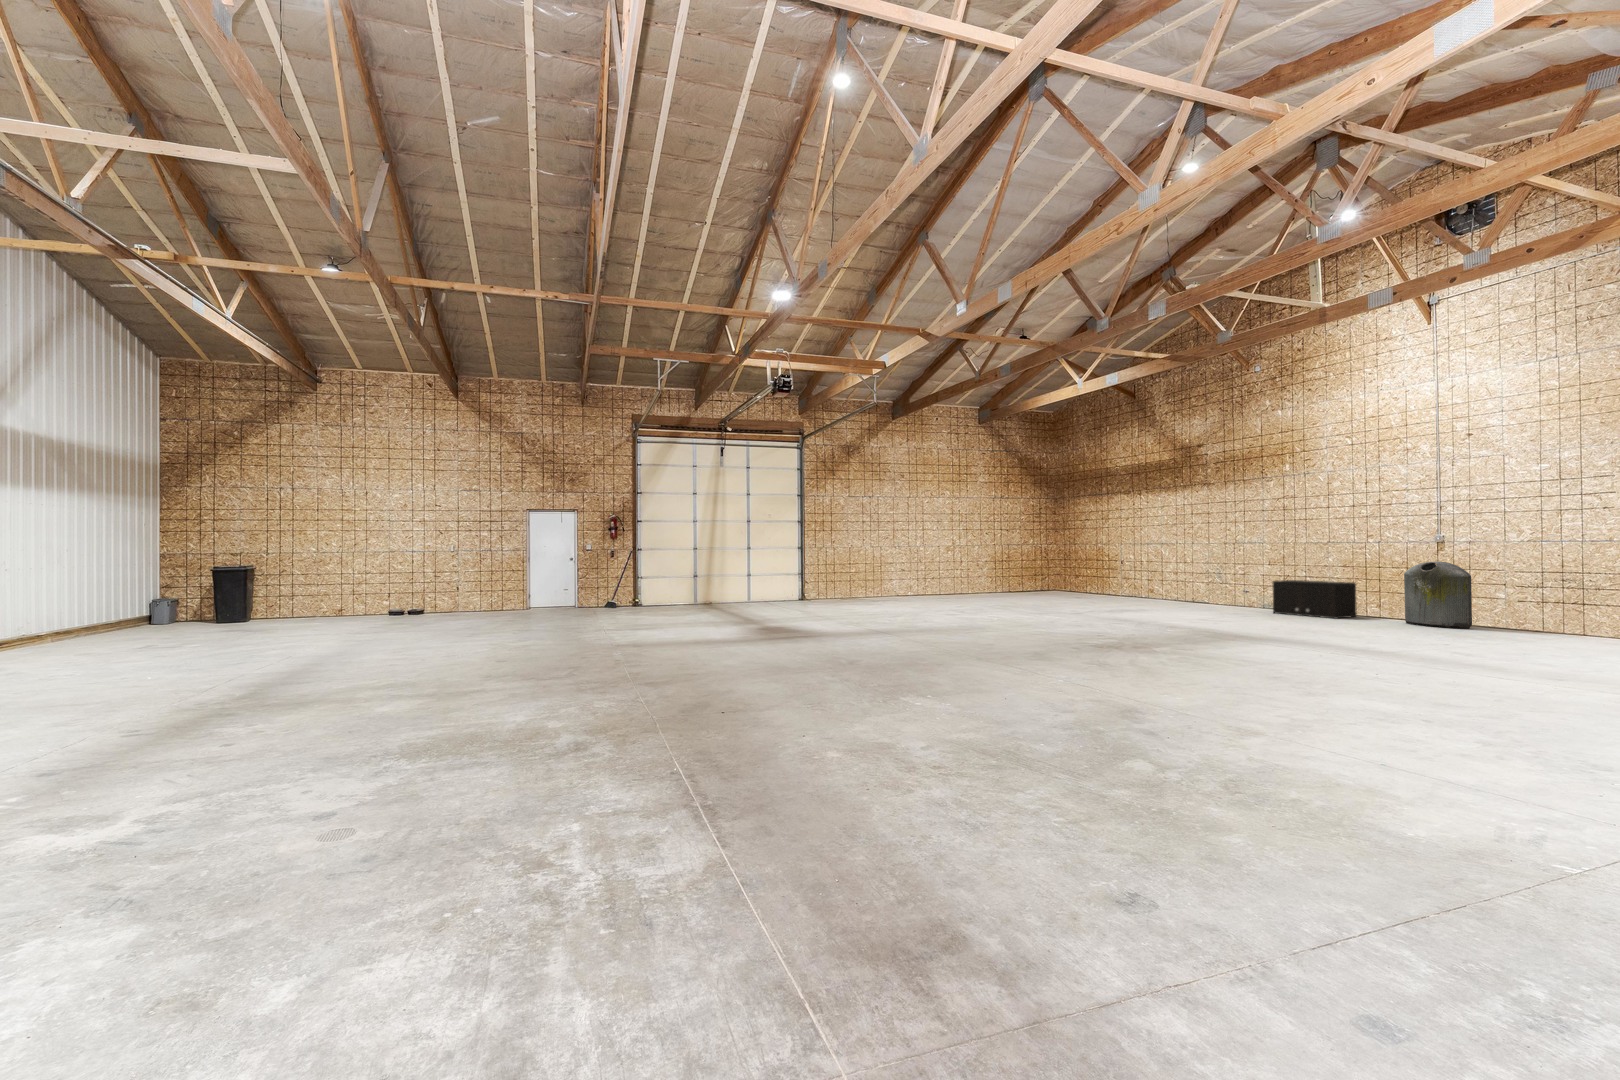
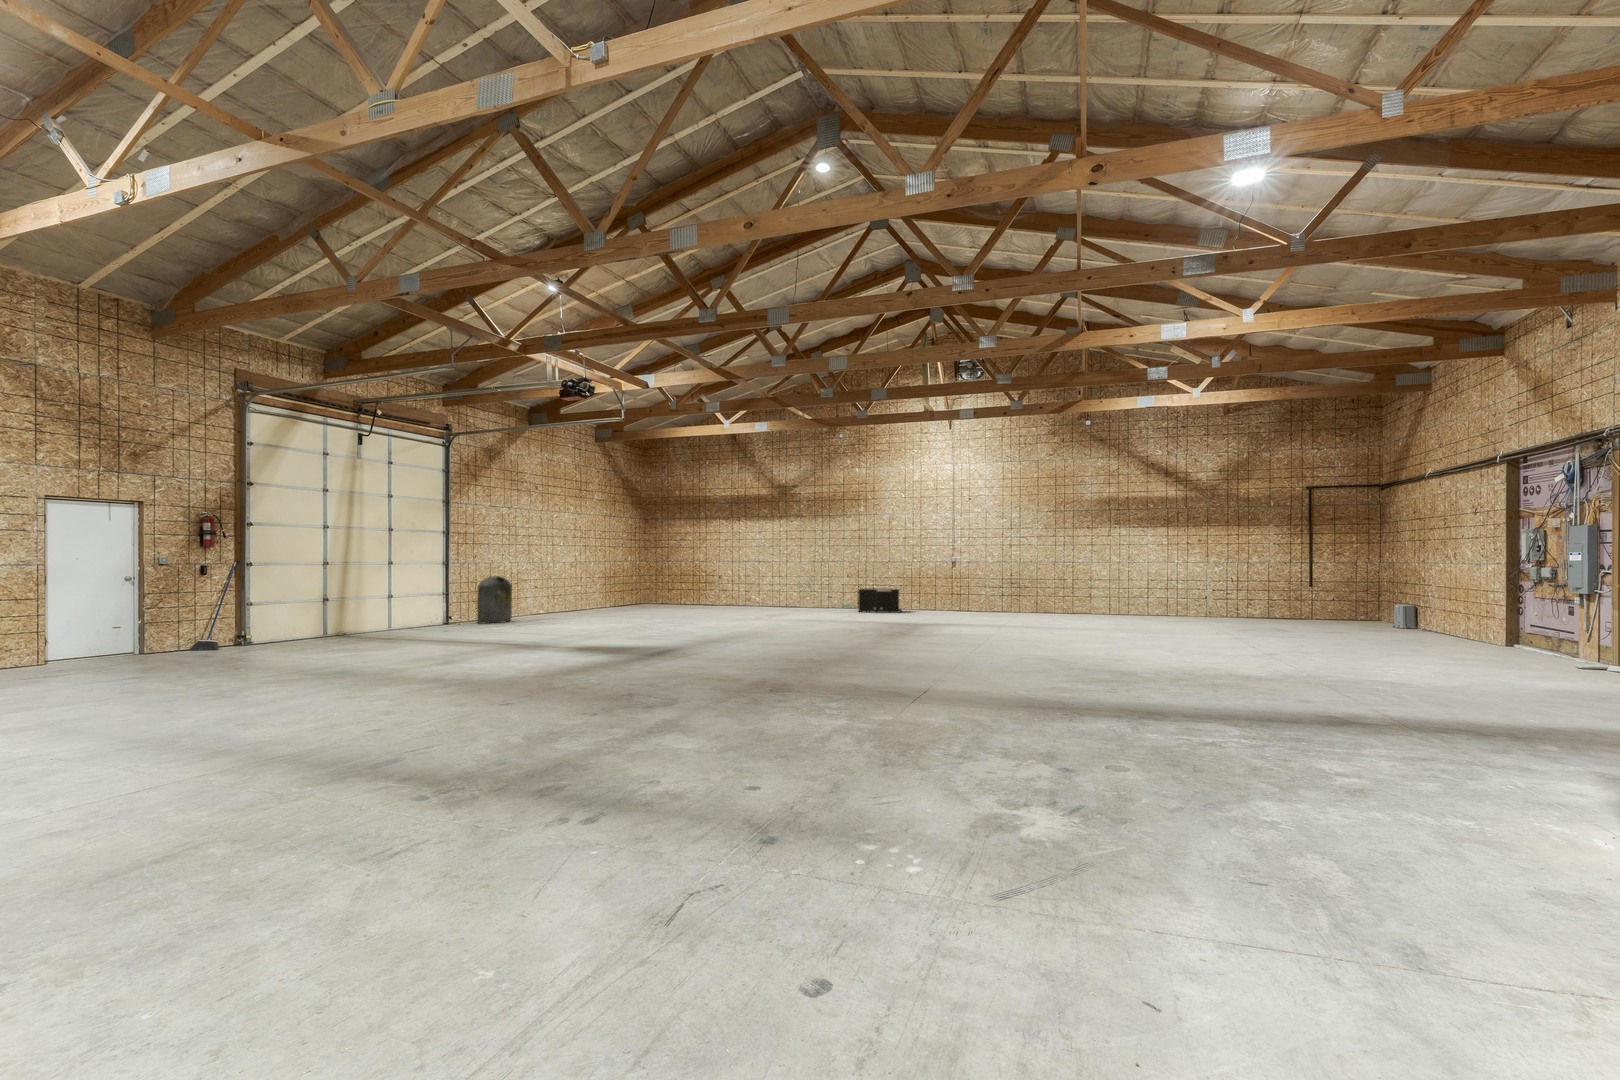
trash can: present [1404,562,1472,629] -> present [477,576,512,624]

